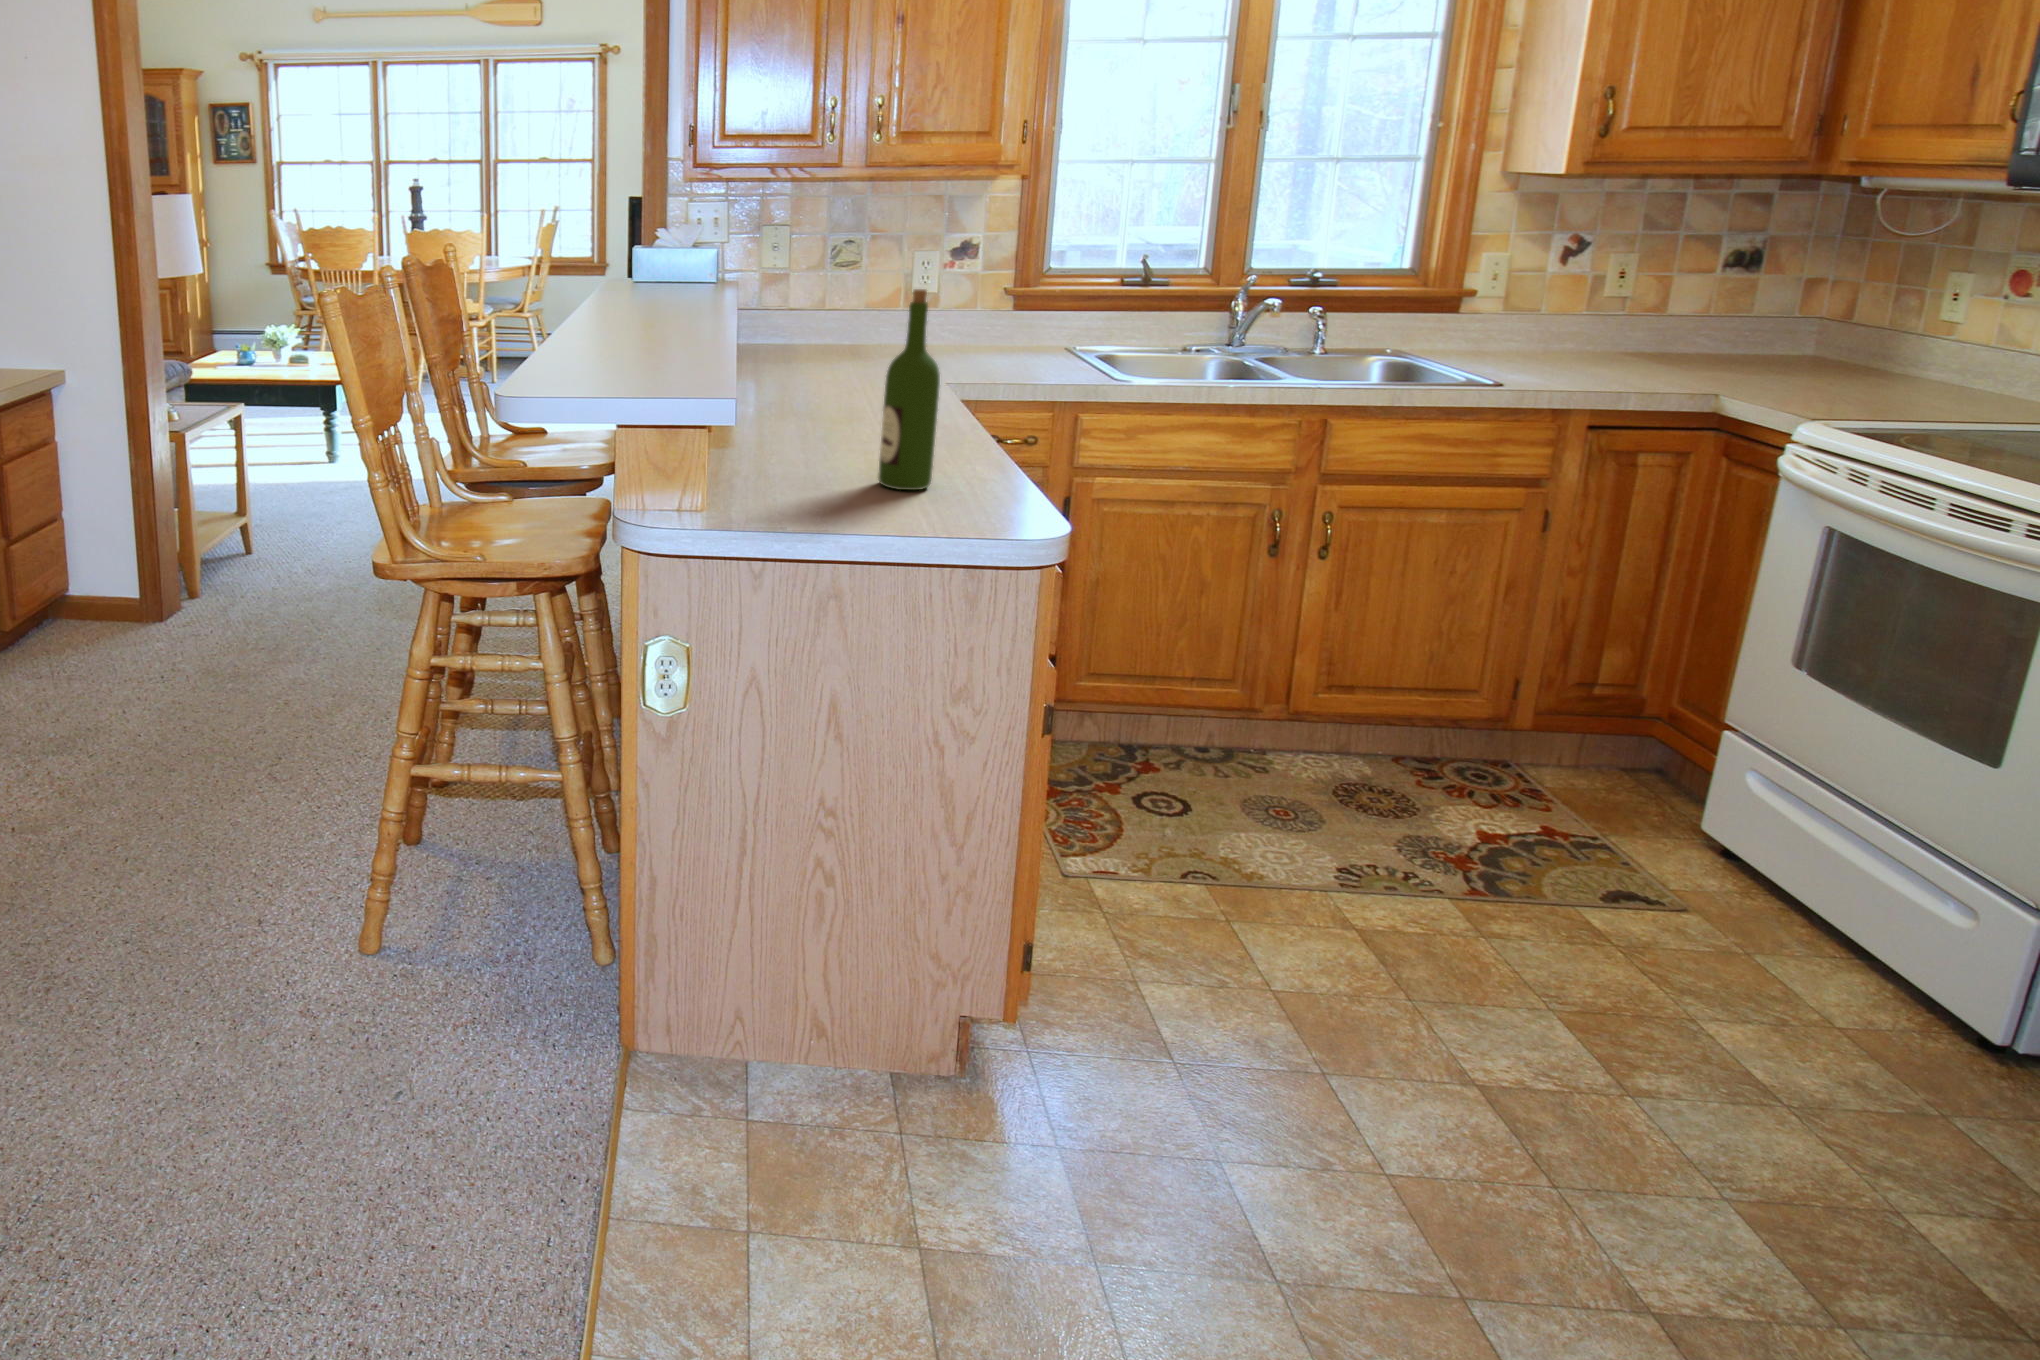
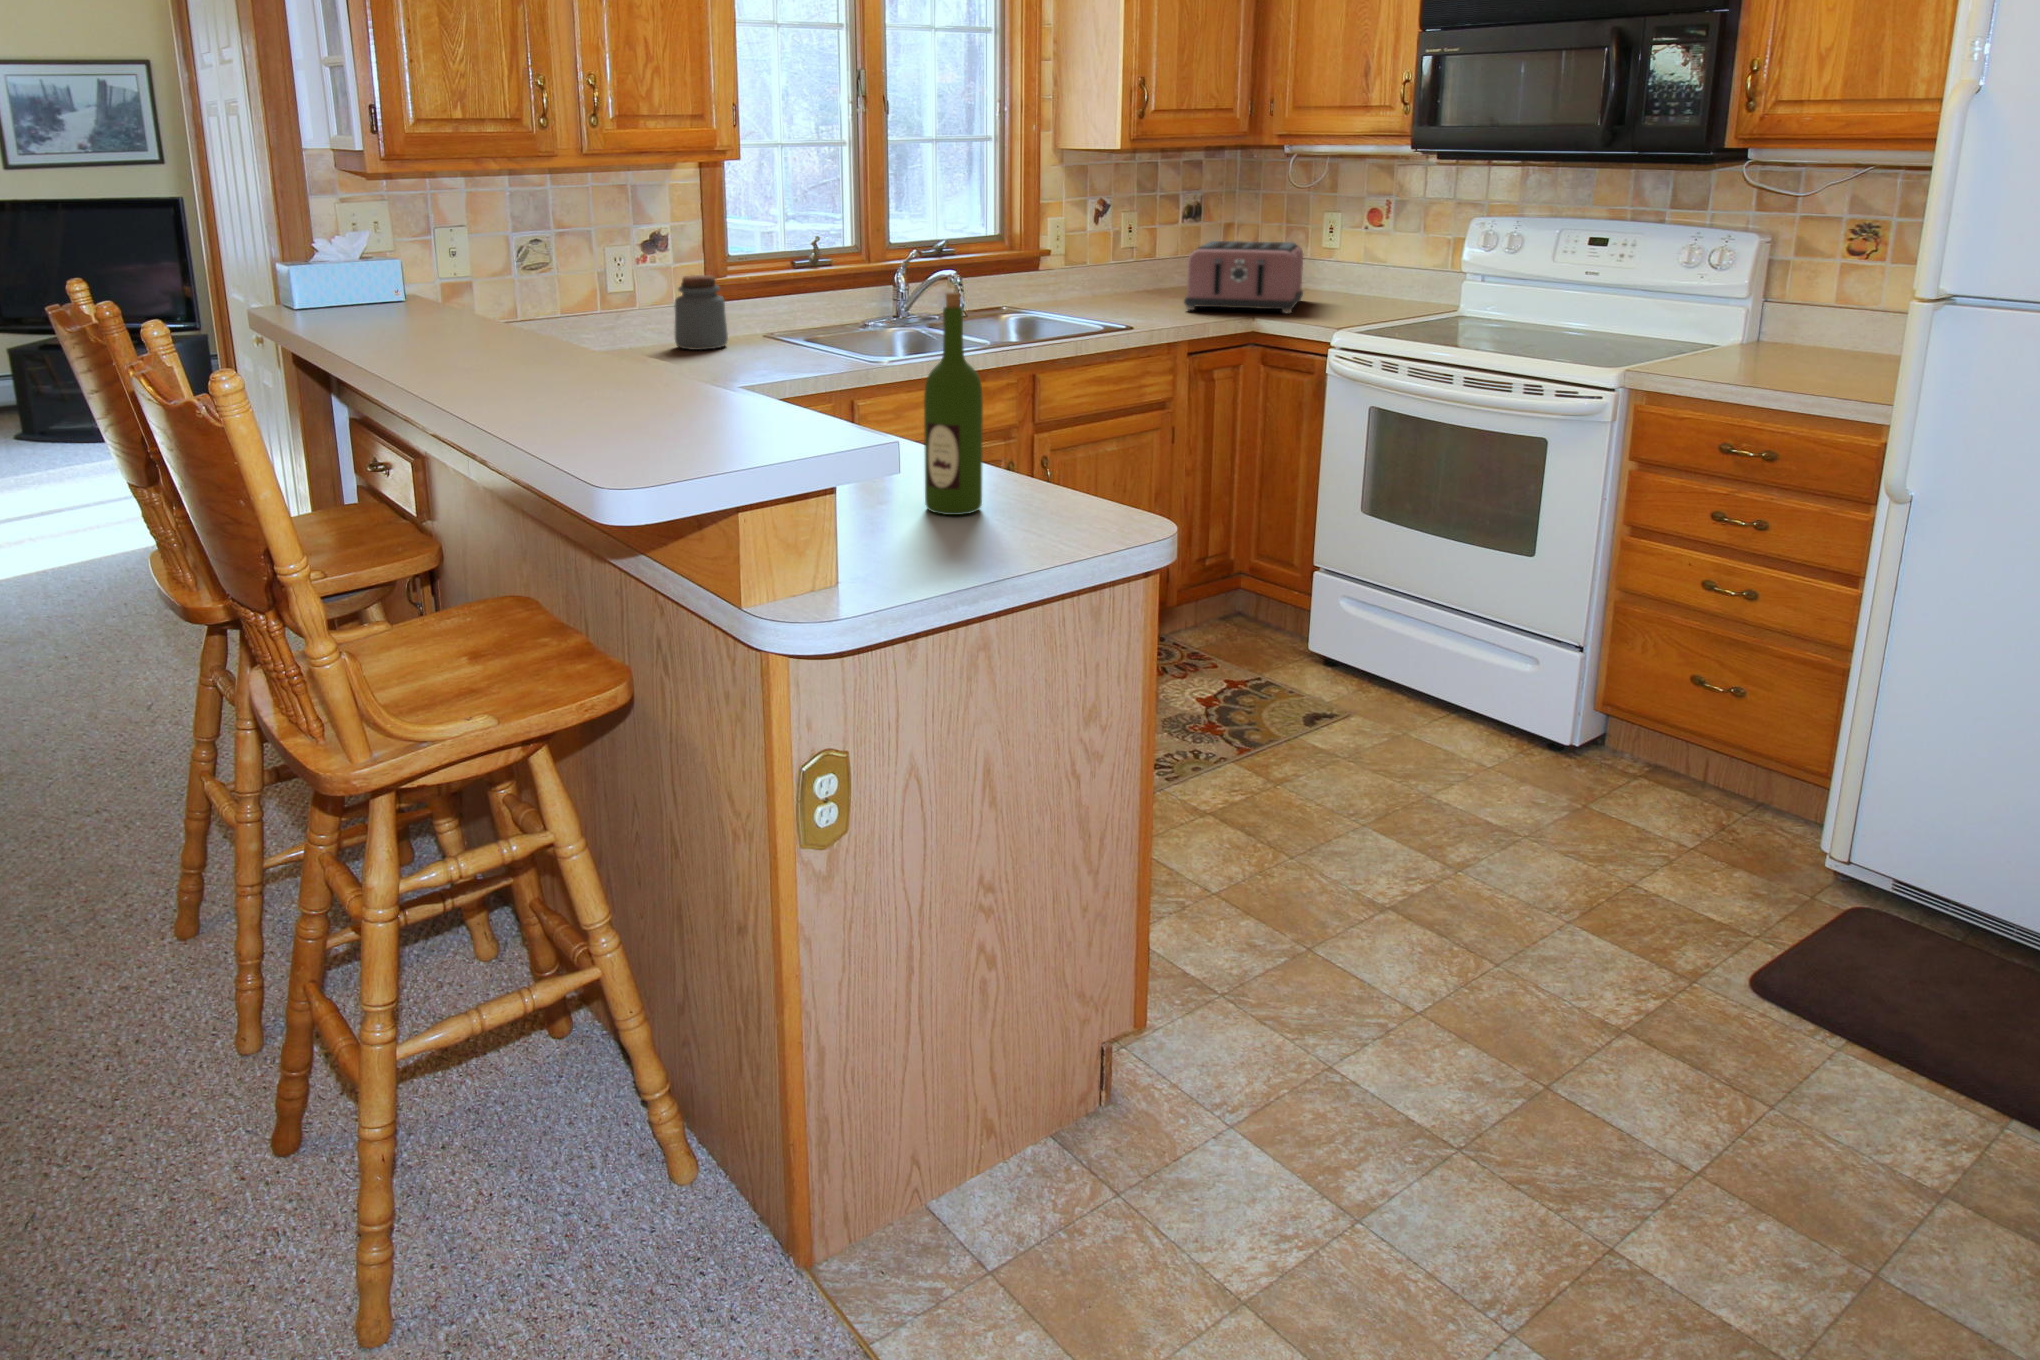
jar: none [971,283,1024,352] -> present [674,275,728,350]
toaster: none [1624,294,1861,393] -> present [1184,241,1303,313]

